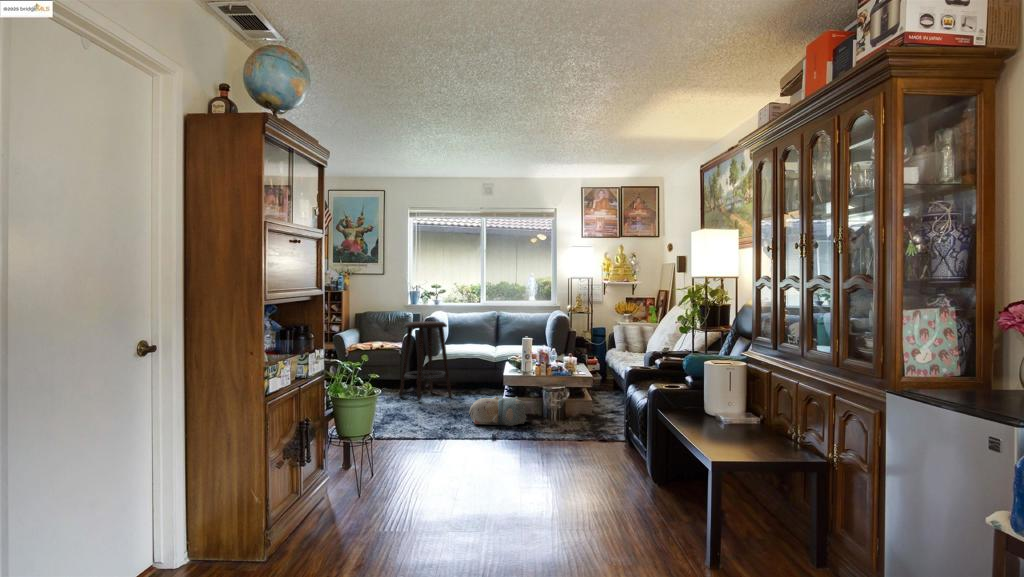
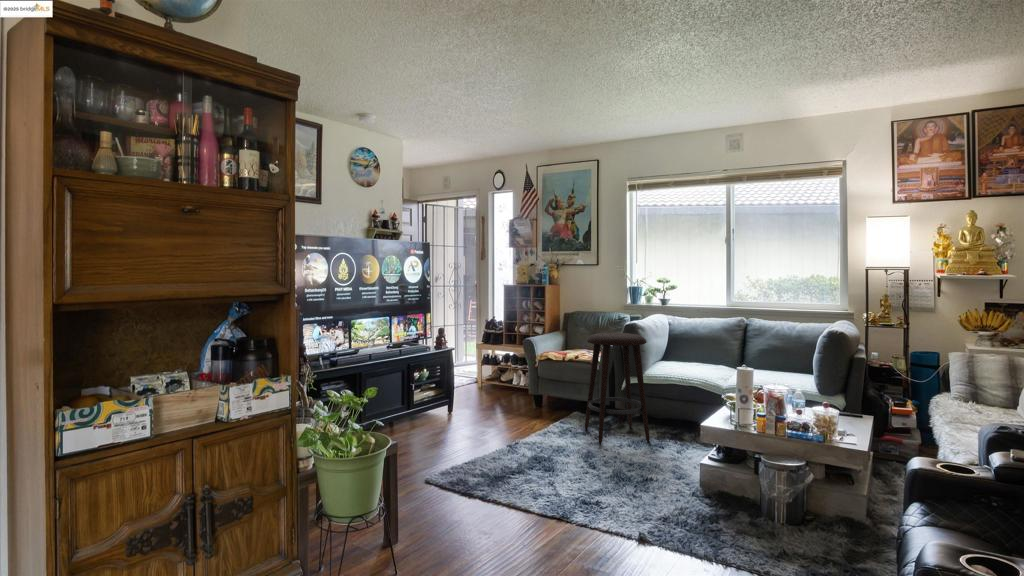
plush toy: present [469,397,526,426] -> none [633,473,724,533]

